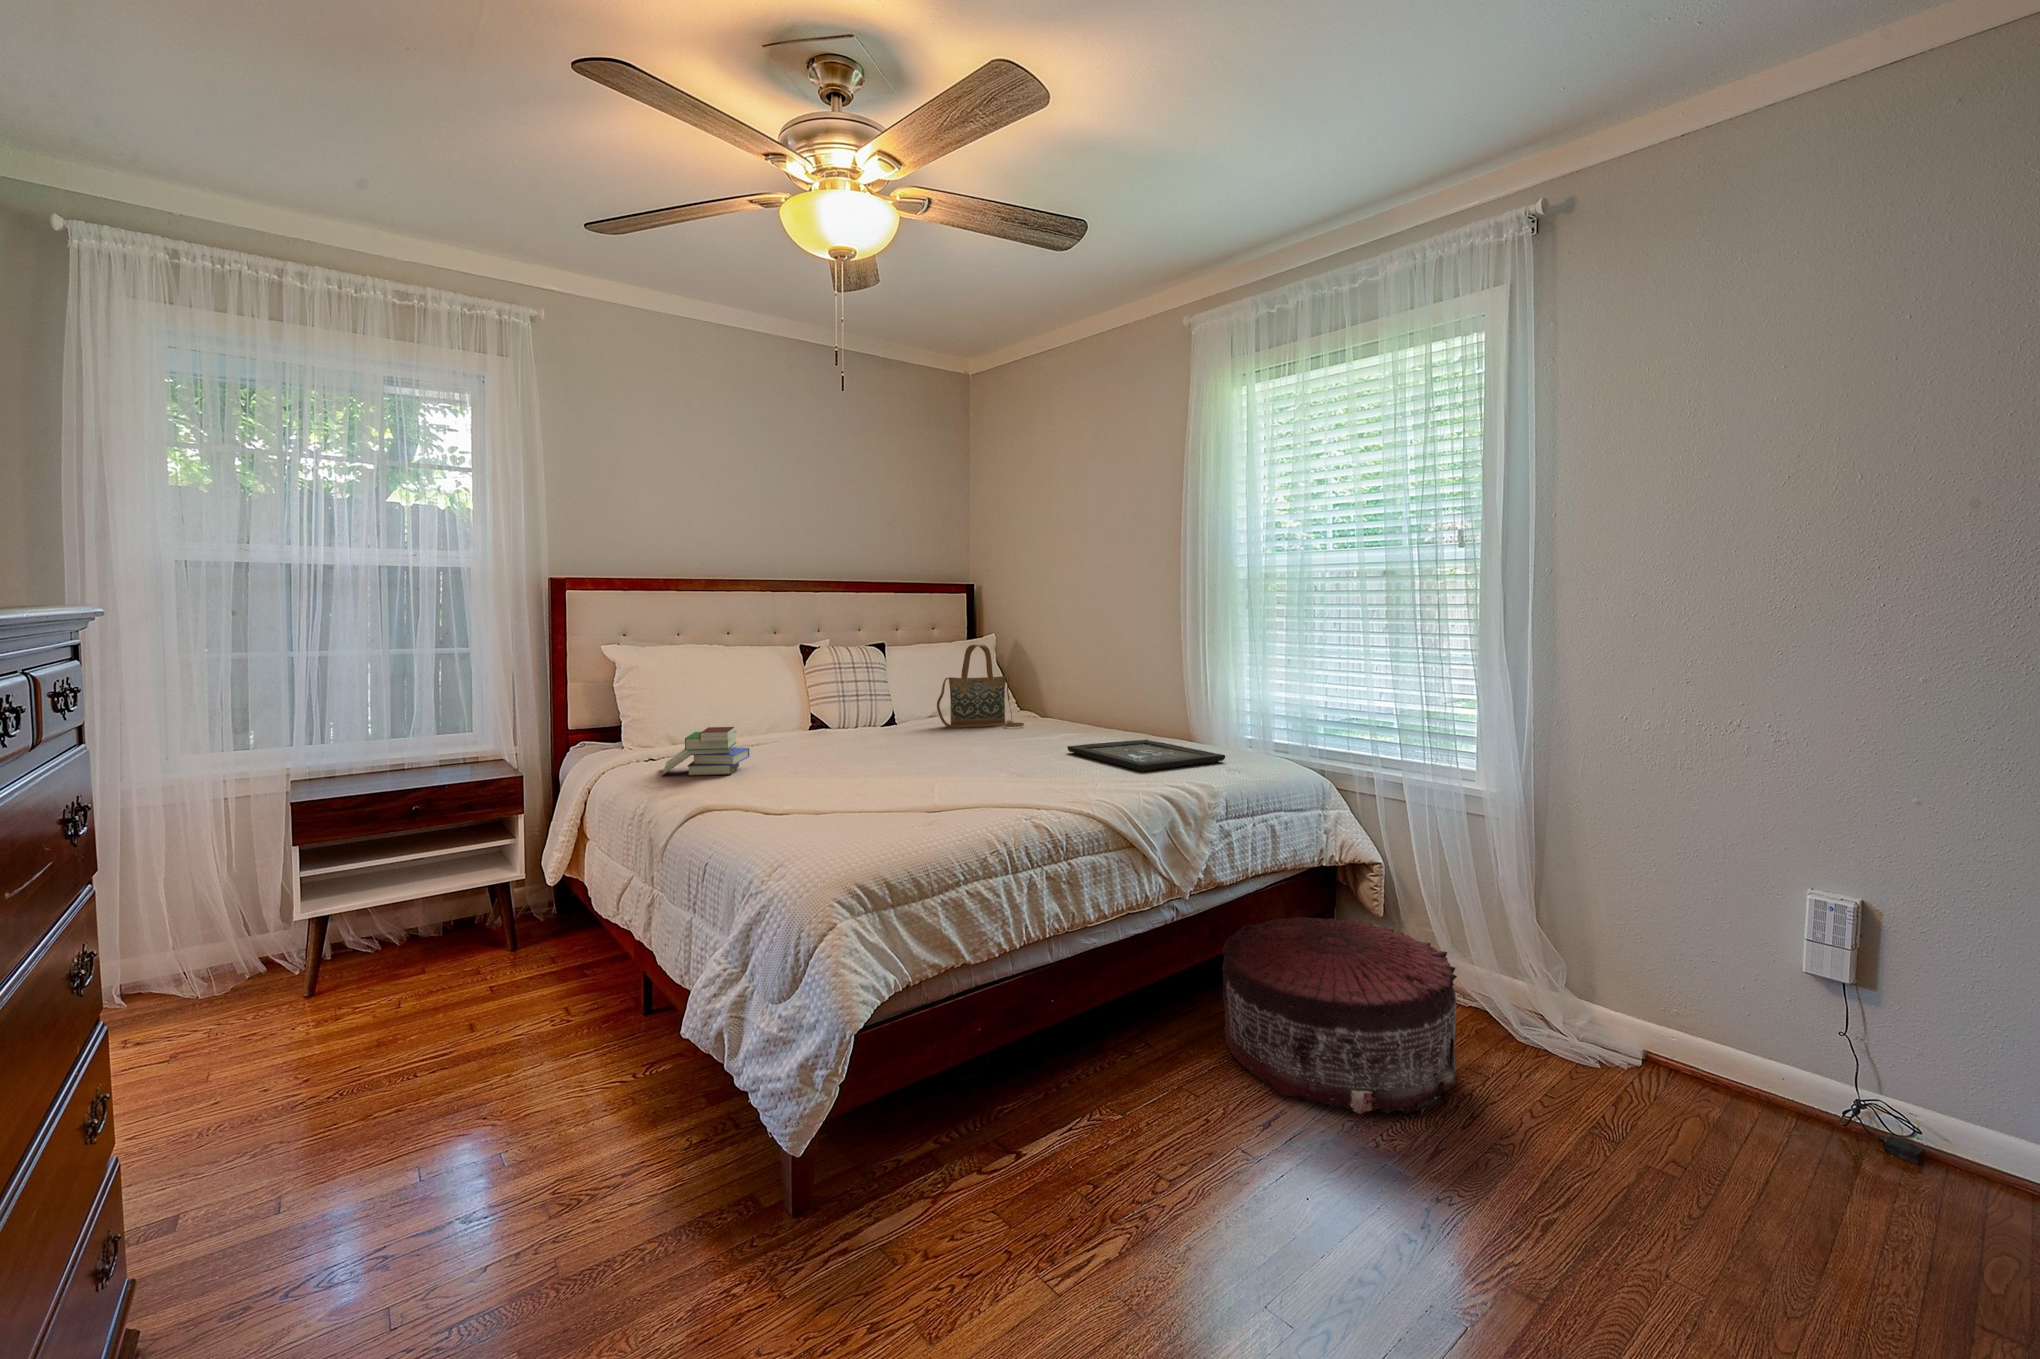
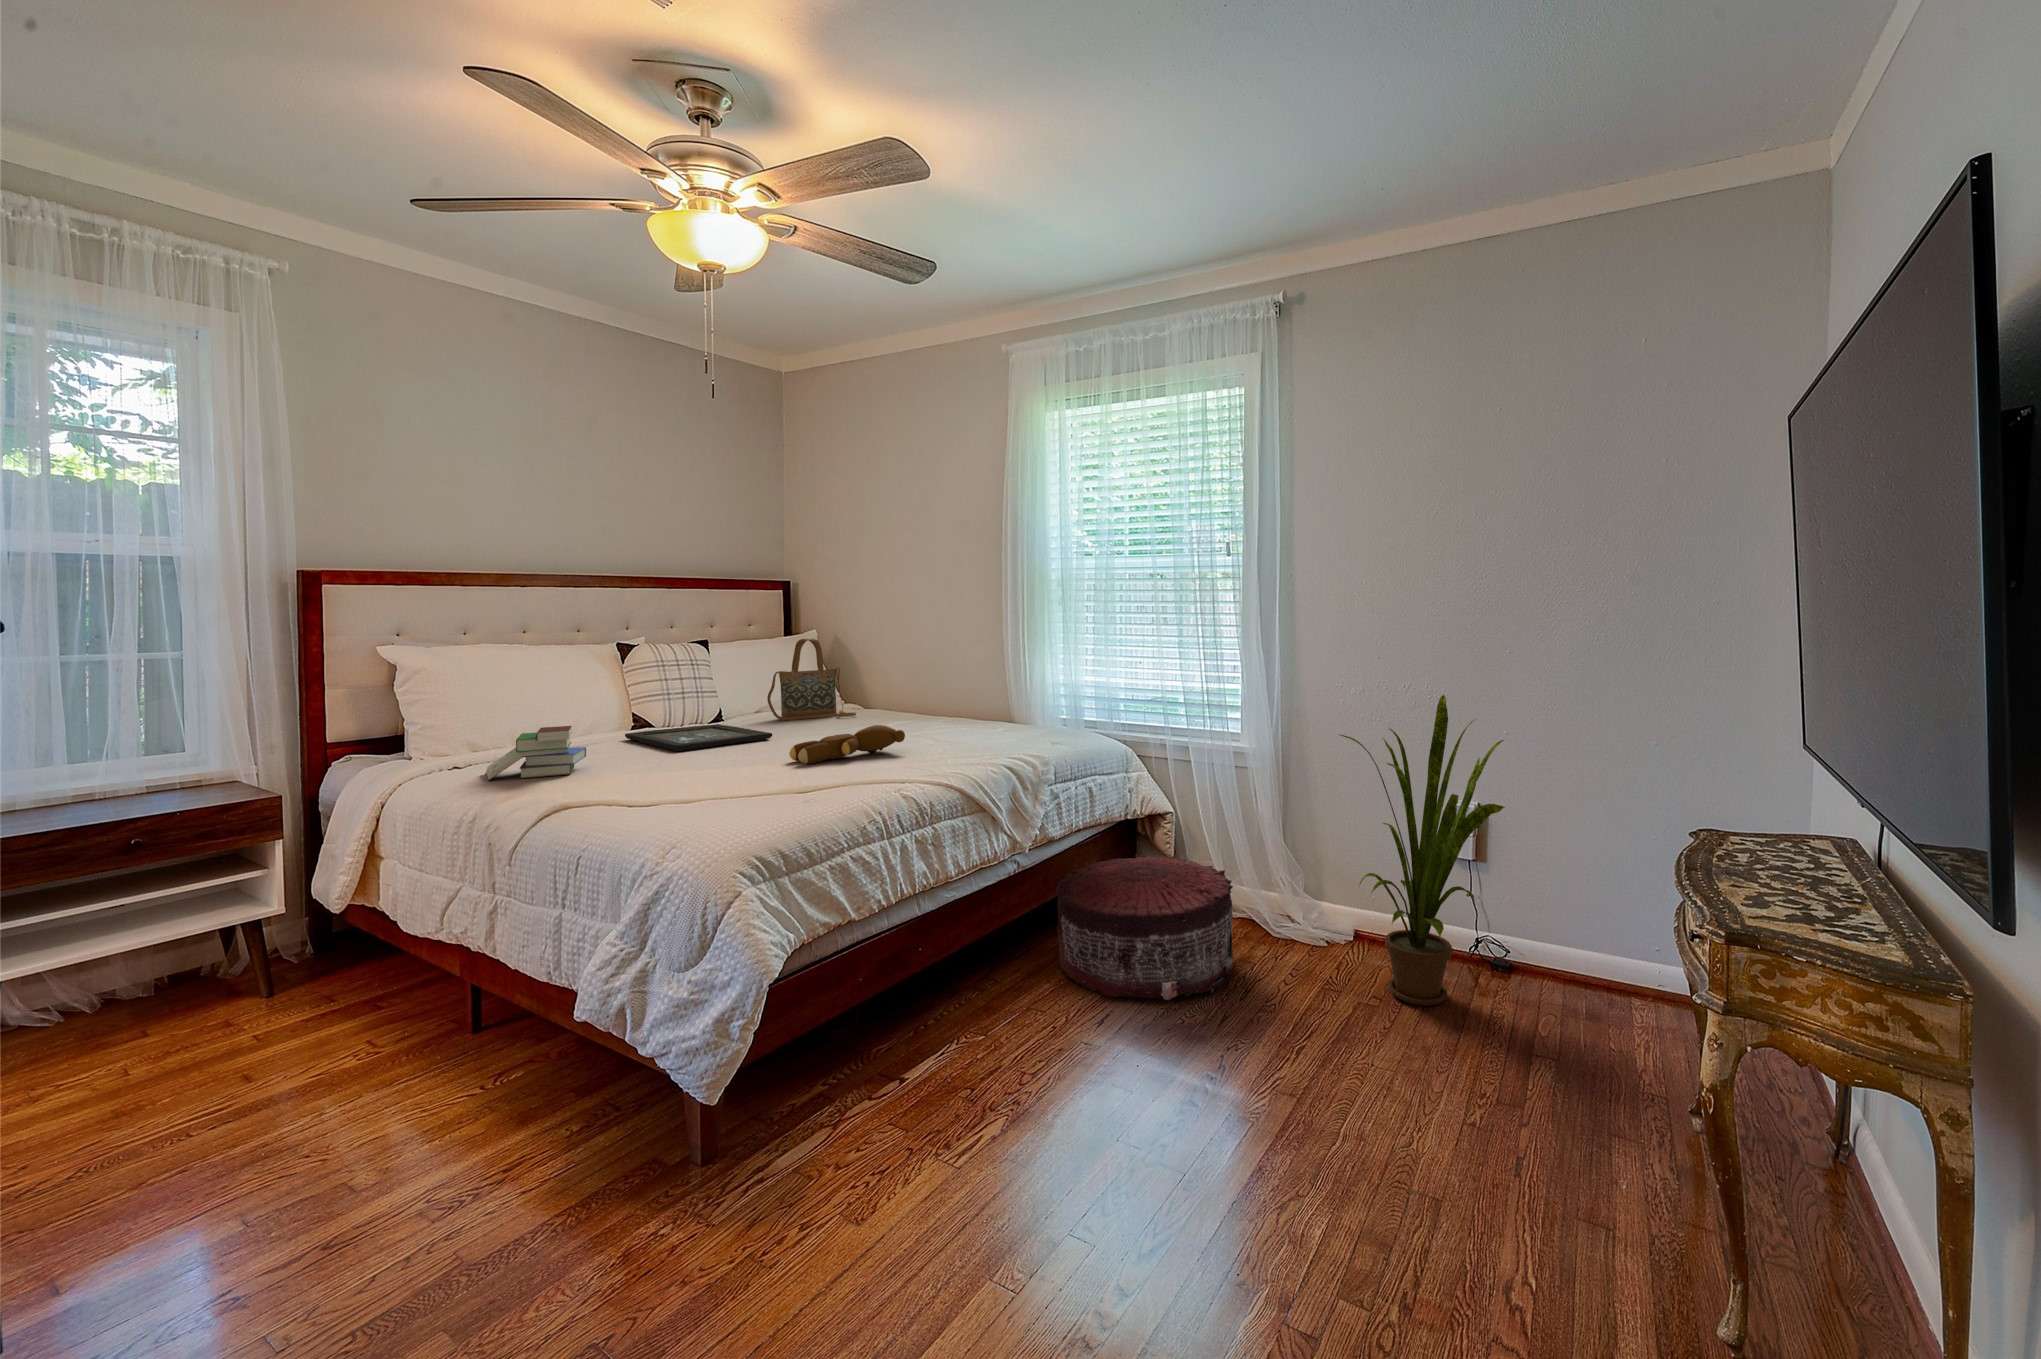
tray: present [1067,739,1225,771] -> present [625,724,772,751]
teddy bear: none [933,741,1055,779] -> present [789,725,905,764]
house plant: none [1618,742,1926,1200] -> present [1341,695,1505,1006]

